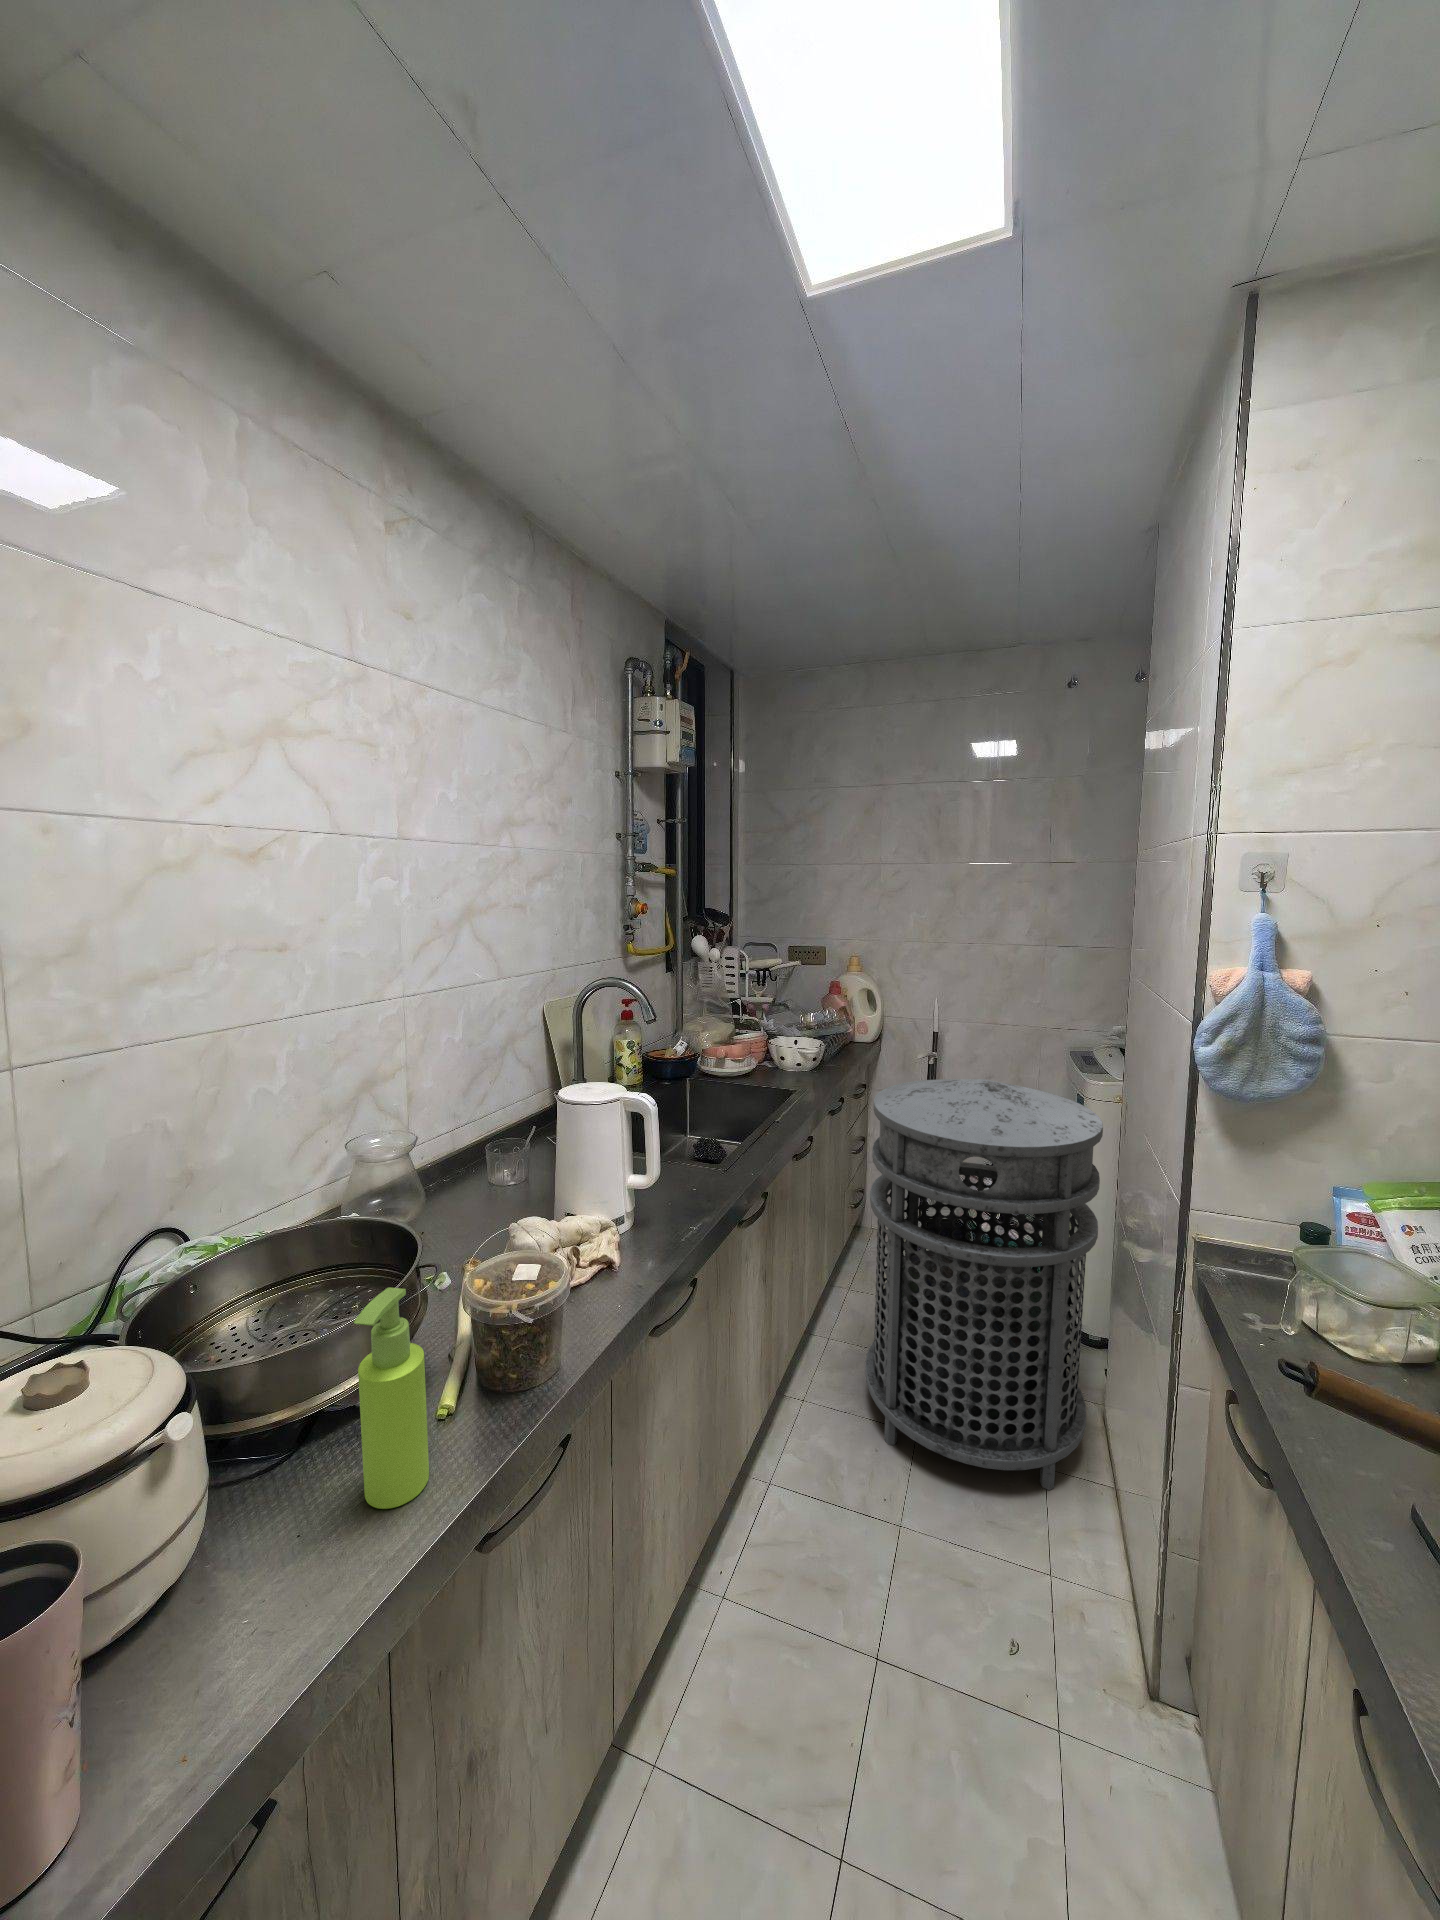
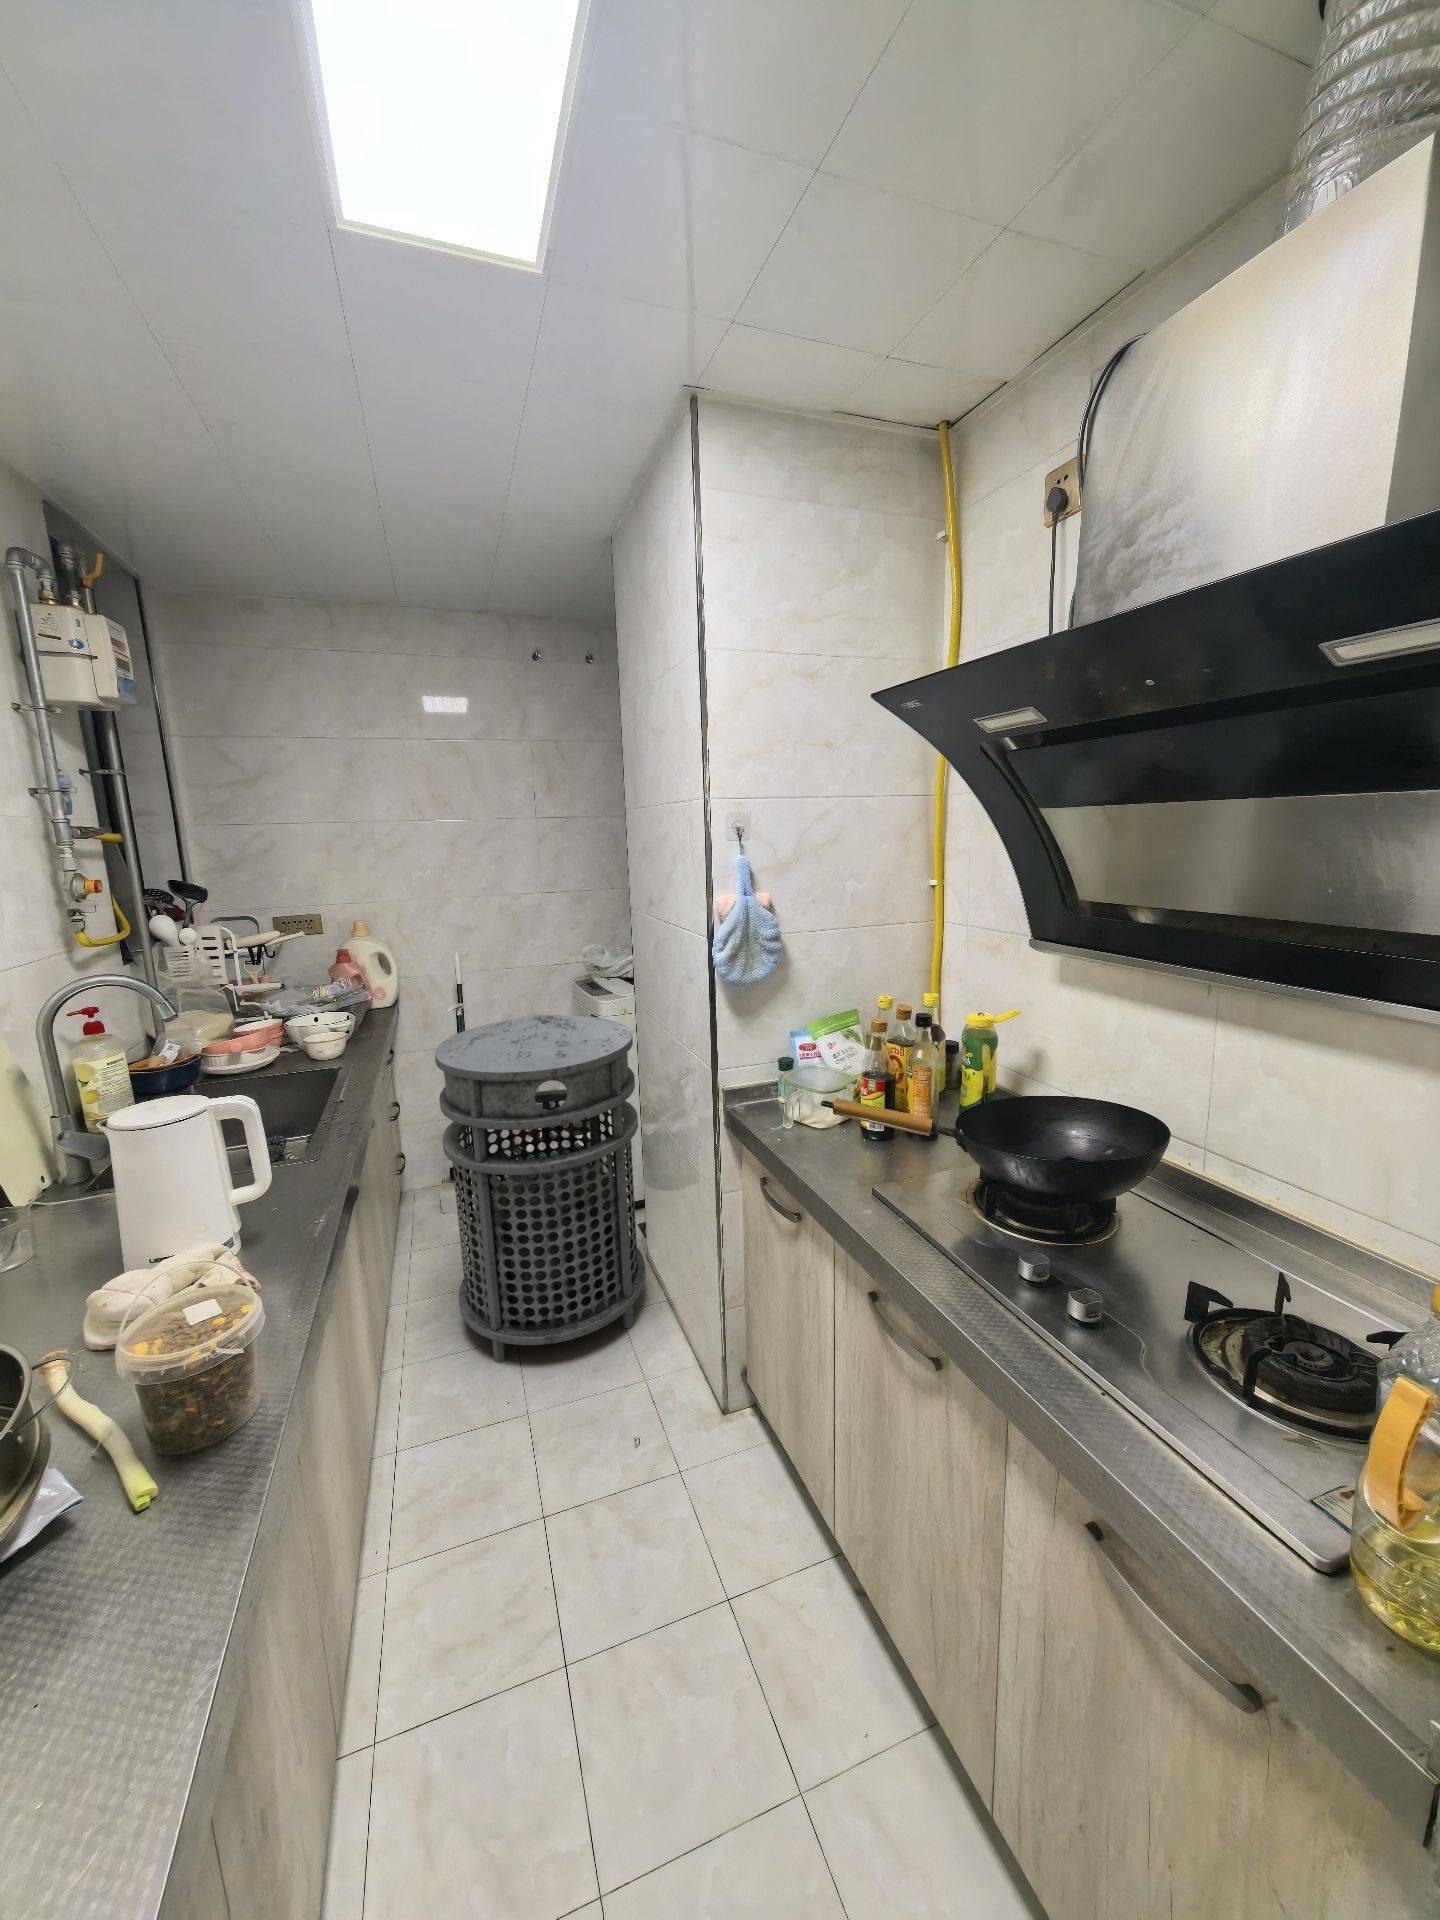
soap dispenser: present [354,1287,429,1509] -> none [73,1361,186,1609]

